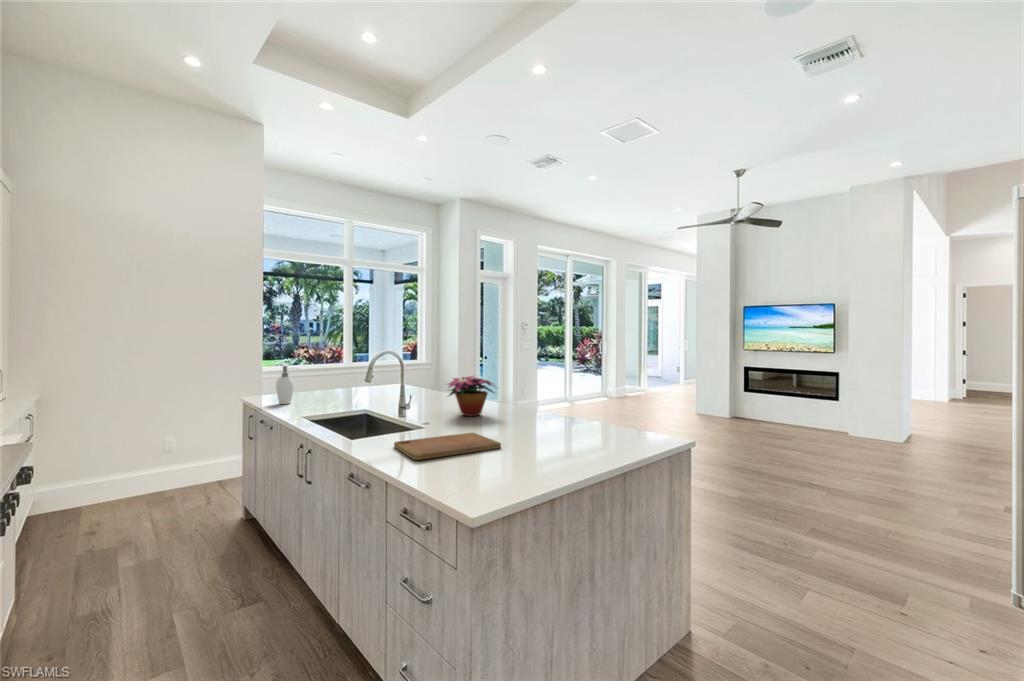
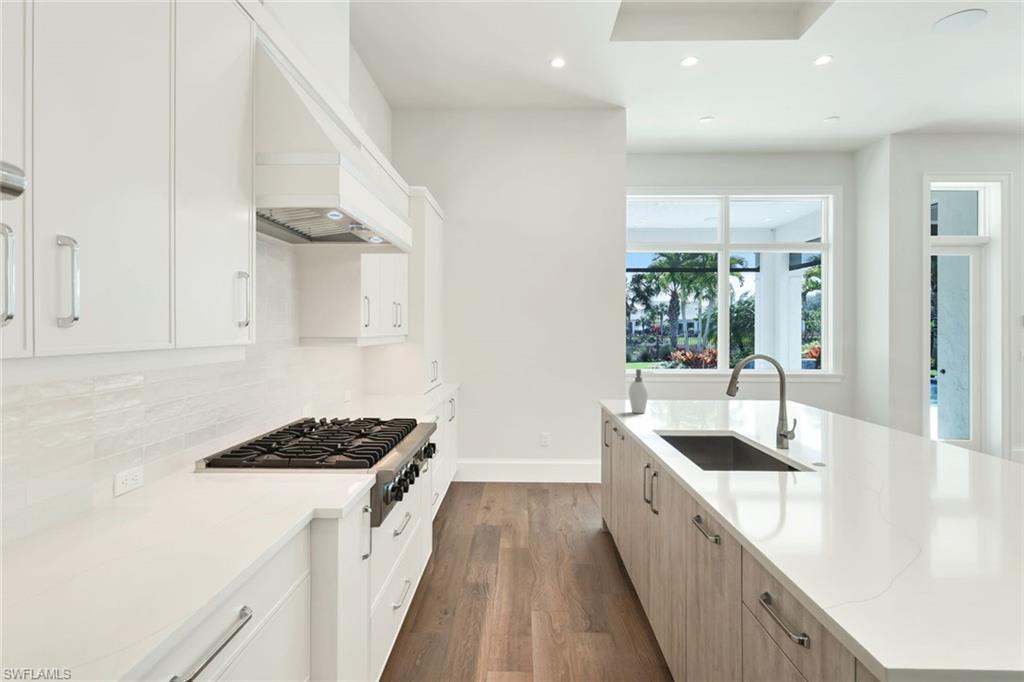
flower arrangement: present [448,376,494,416] -> none [852,397,976,466]
cutting board: present [394,433,501,460] -> none [755,491,974,546]

